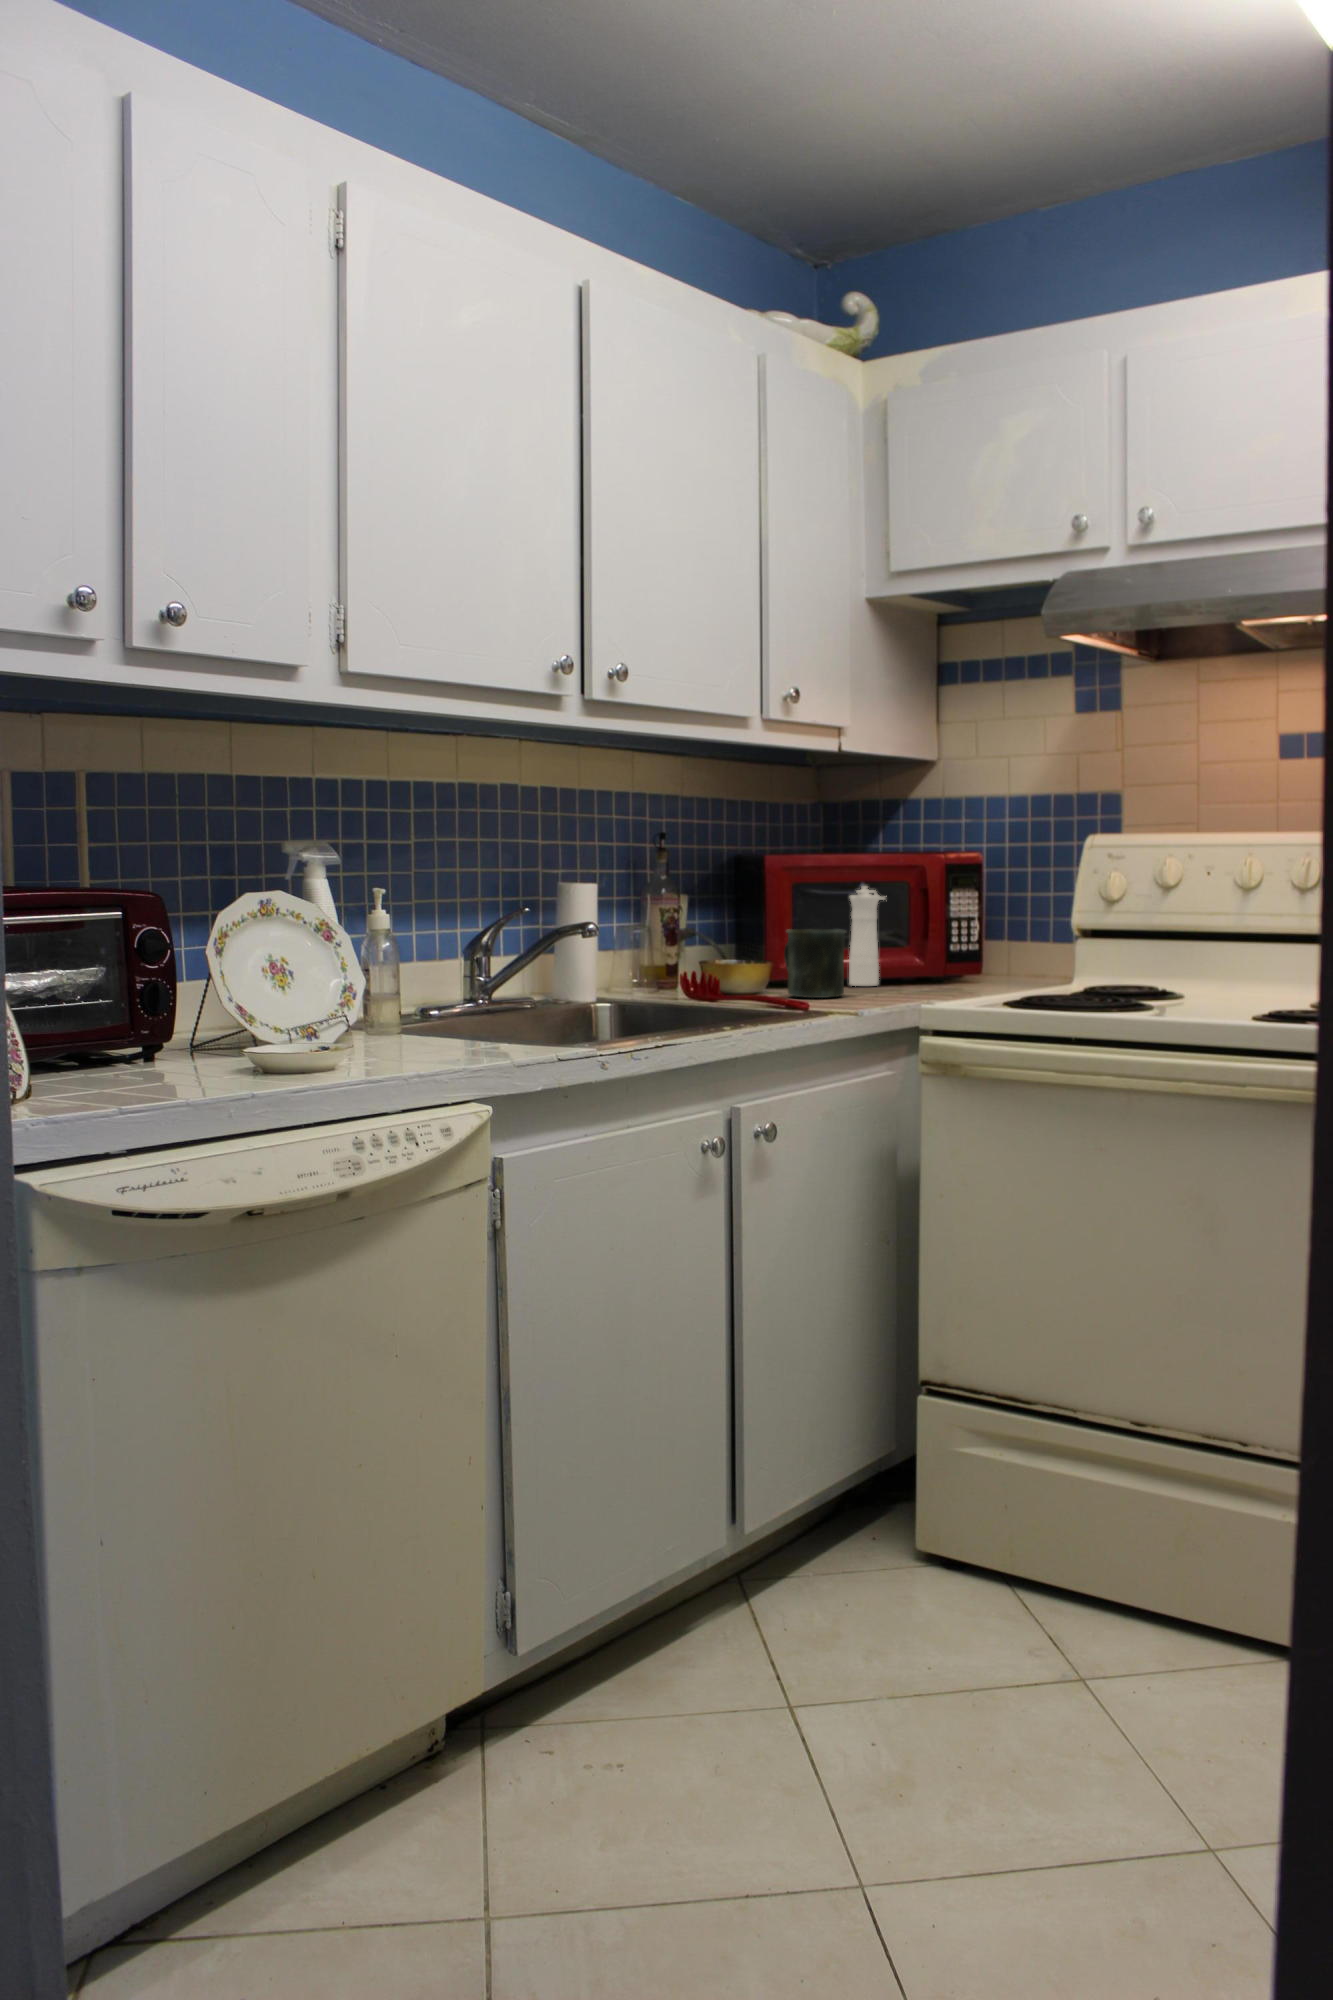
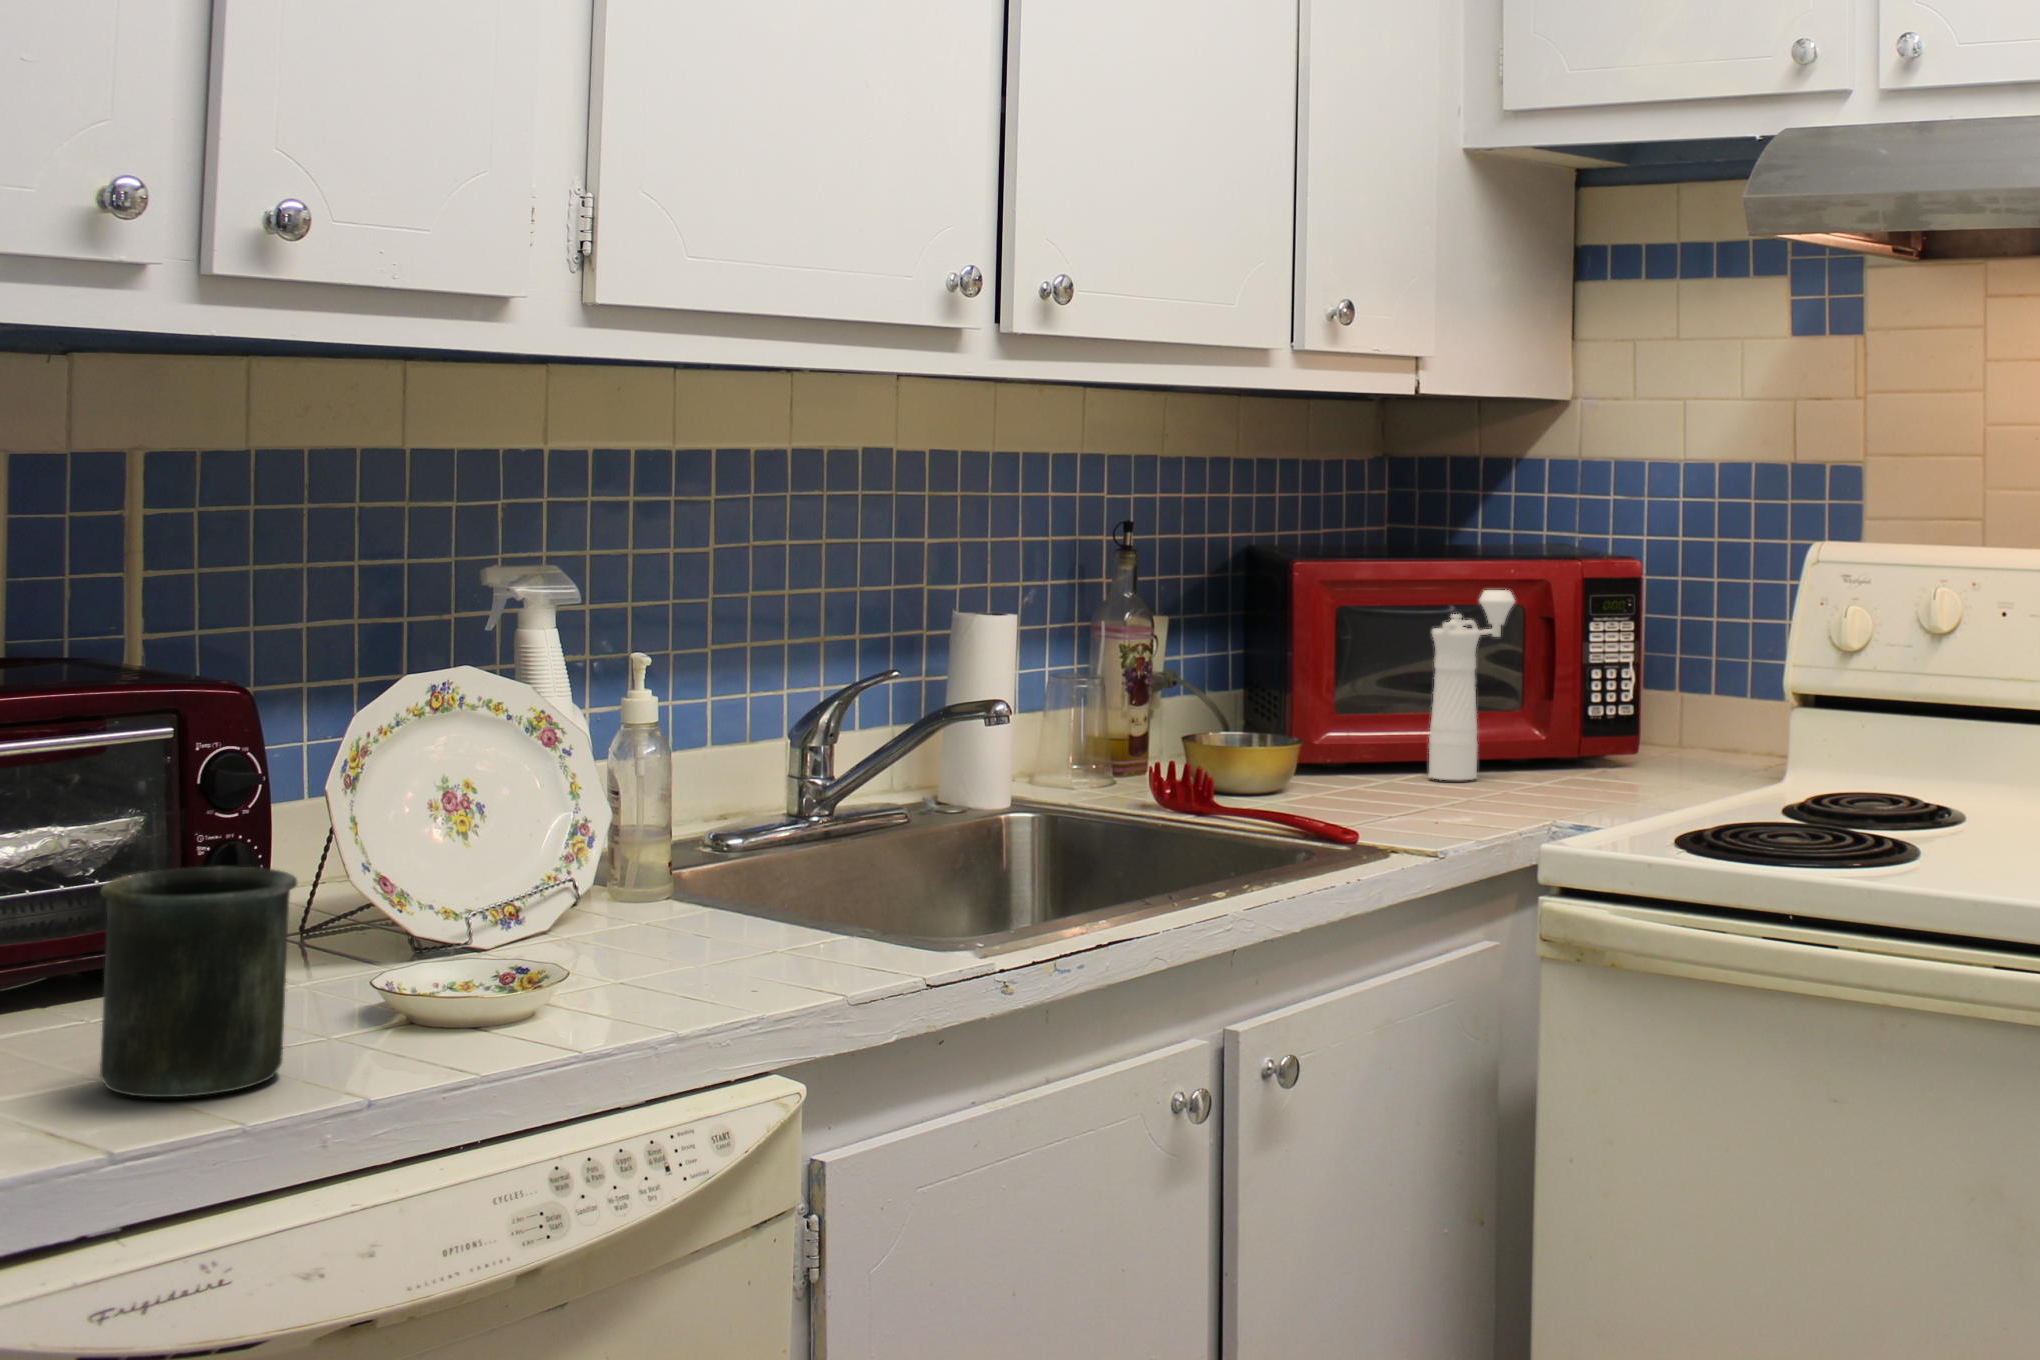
mug: present [784,929,846,998] -> present [100,867,297,1097]

